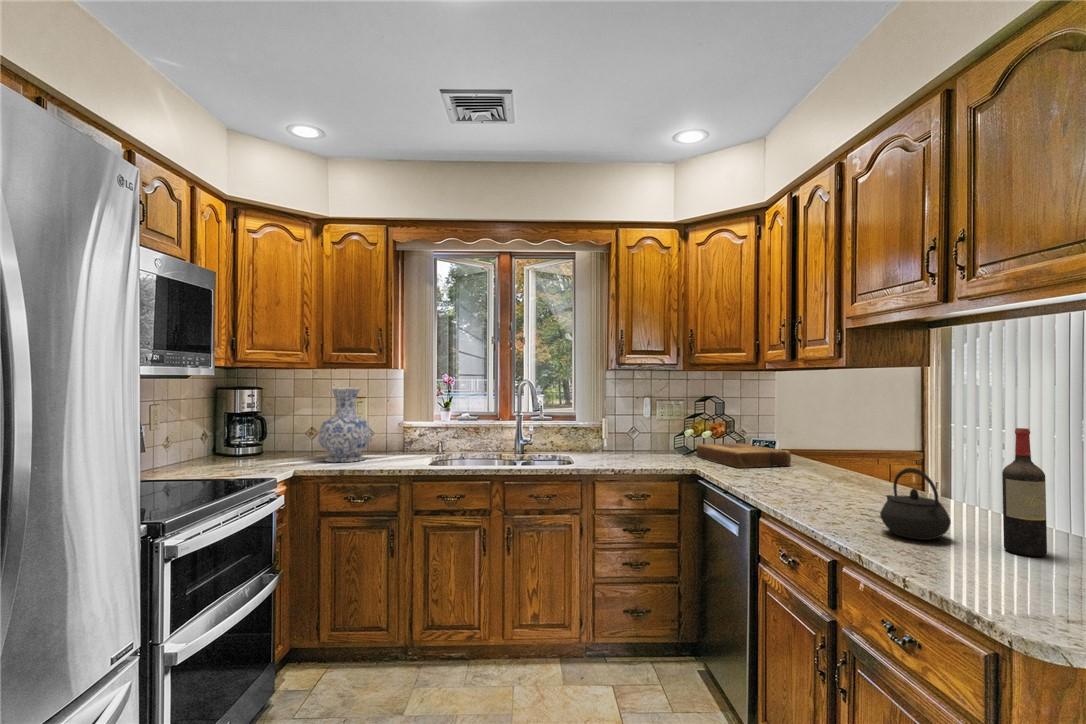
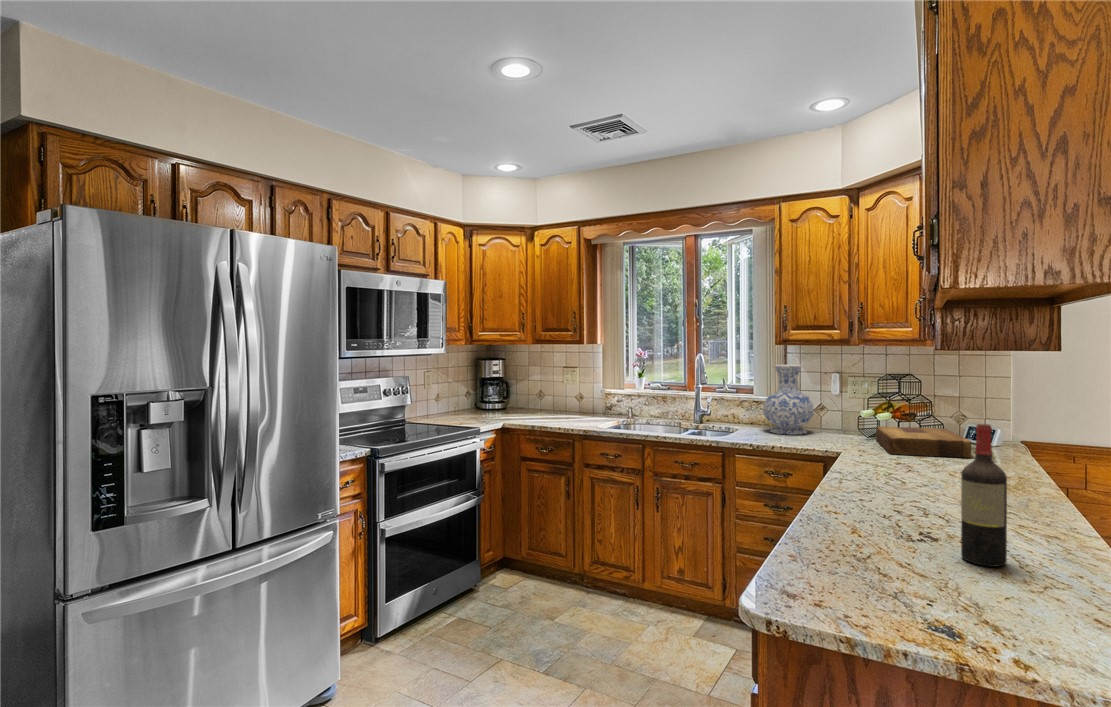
vase: present [318,388,372,462] -> present [763,365,814,435]
kettle: present [880,468,951,540] -> none [860,459,931,535]

